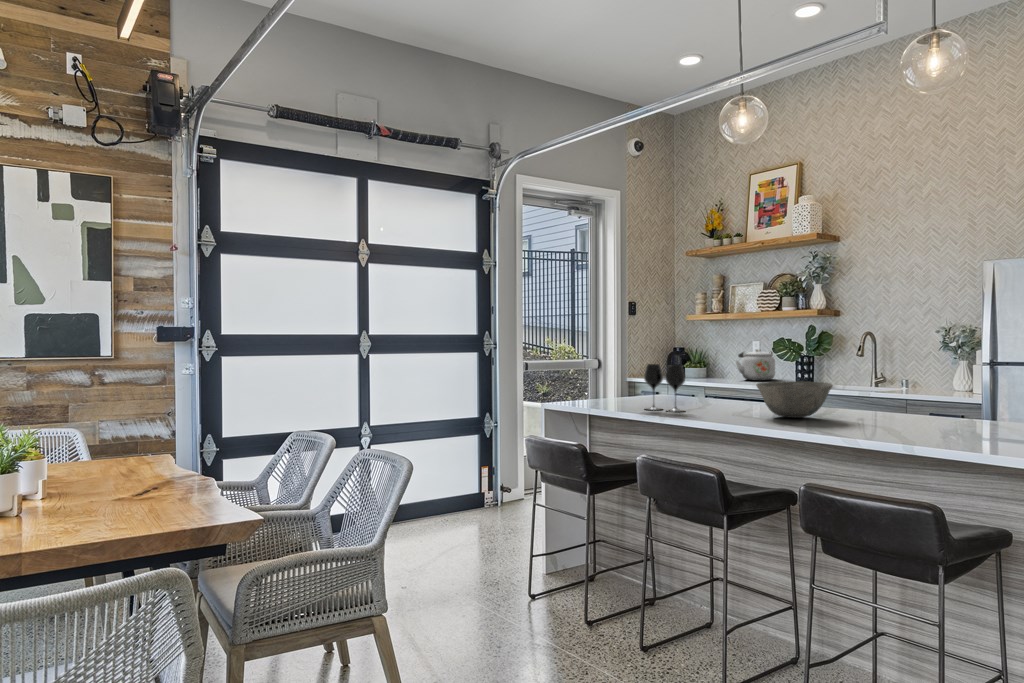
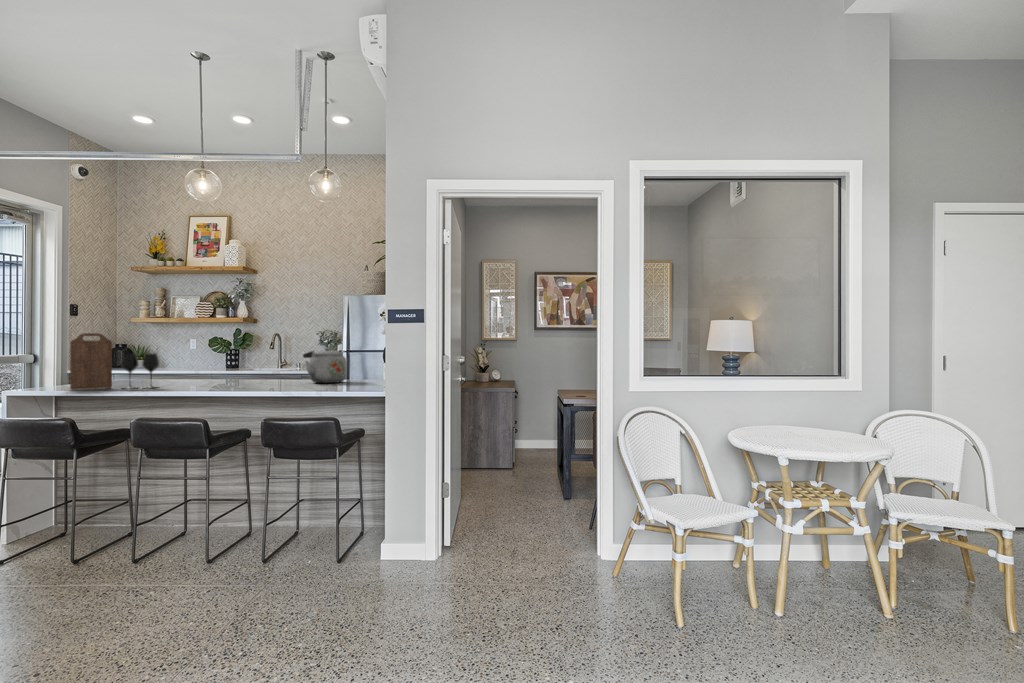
cutting board: none [596,338,637,407] -> present [70,333,112,390]
kettle: present [736,349,775,381] -> present [303,348,347,383]
bowl: present [756,381,833,418] -> none [217,362,269,385]

